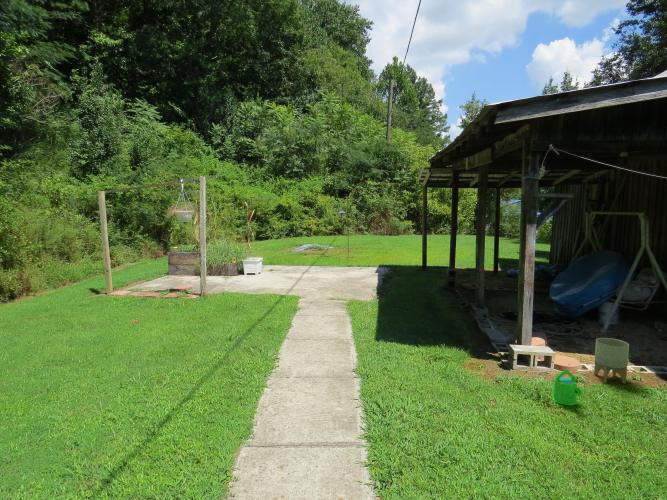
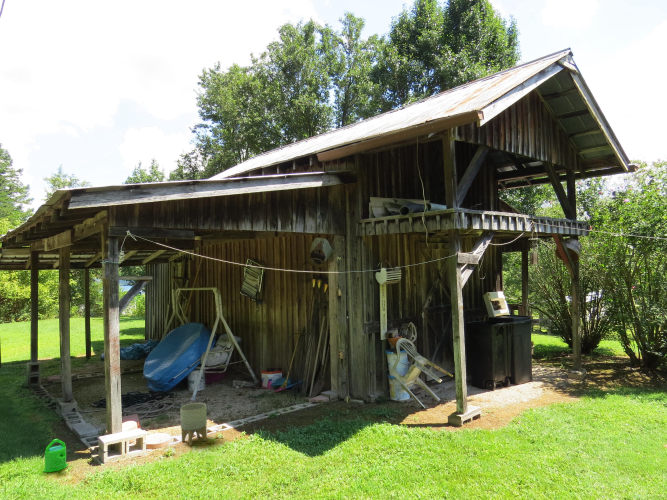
watering can: present [552,370,582,405] -> present [44,439,68,472]

